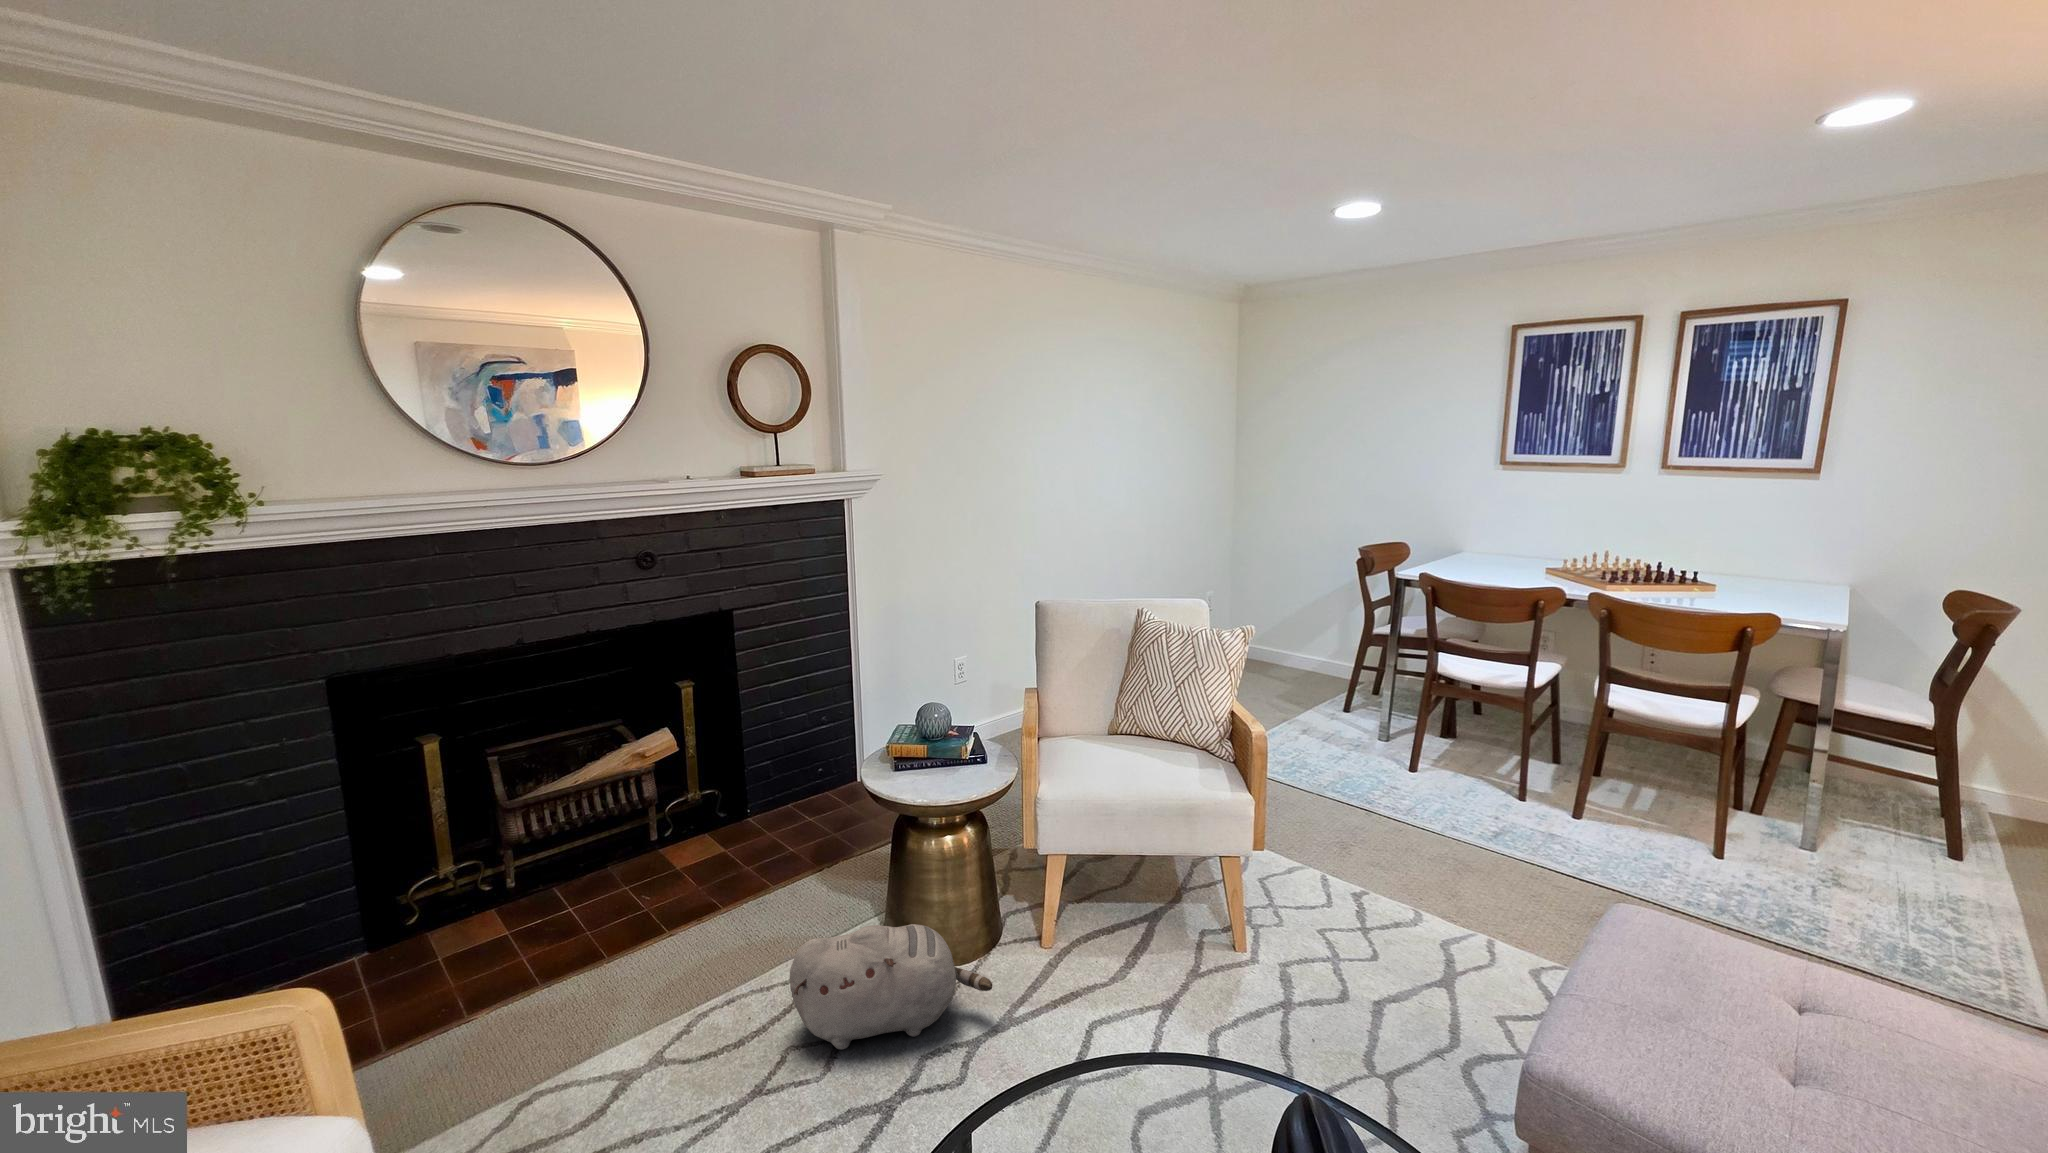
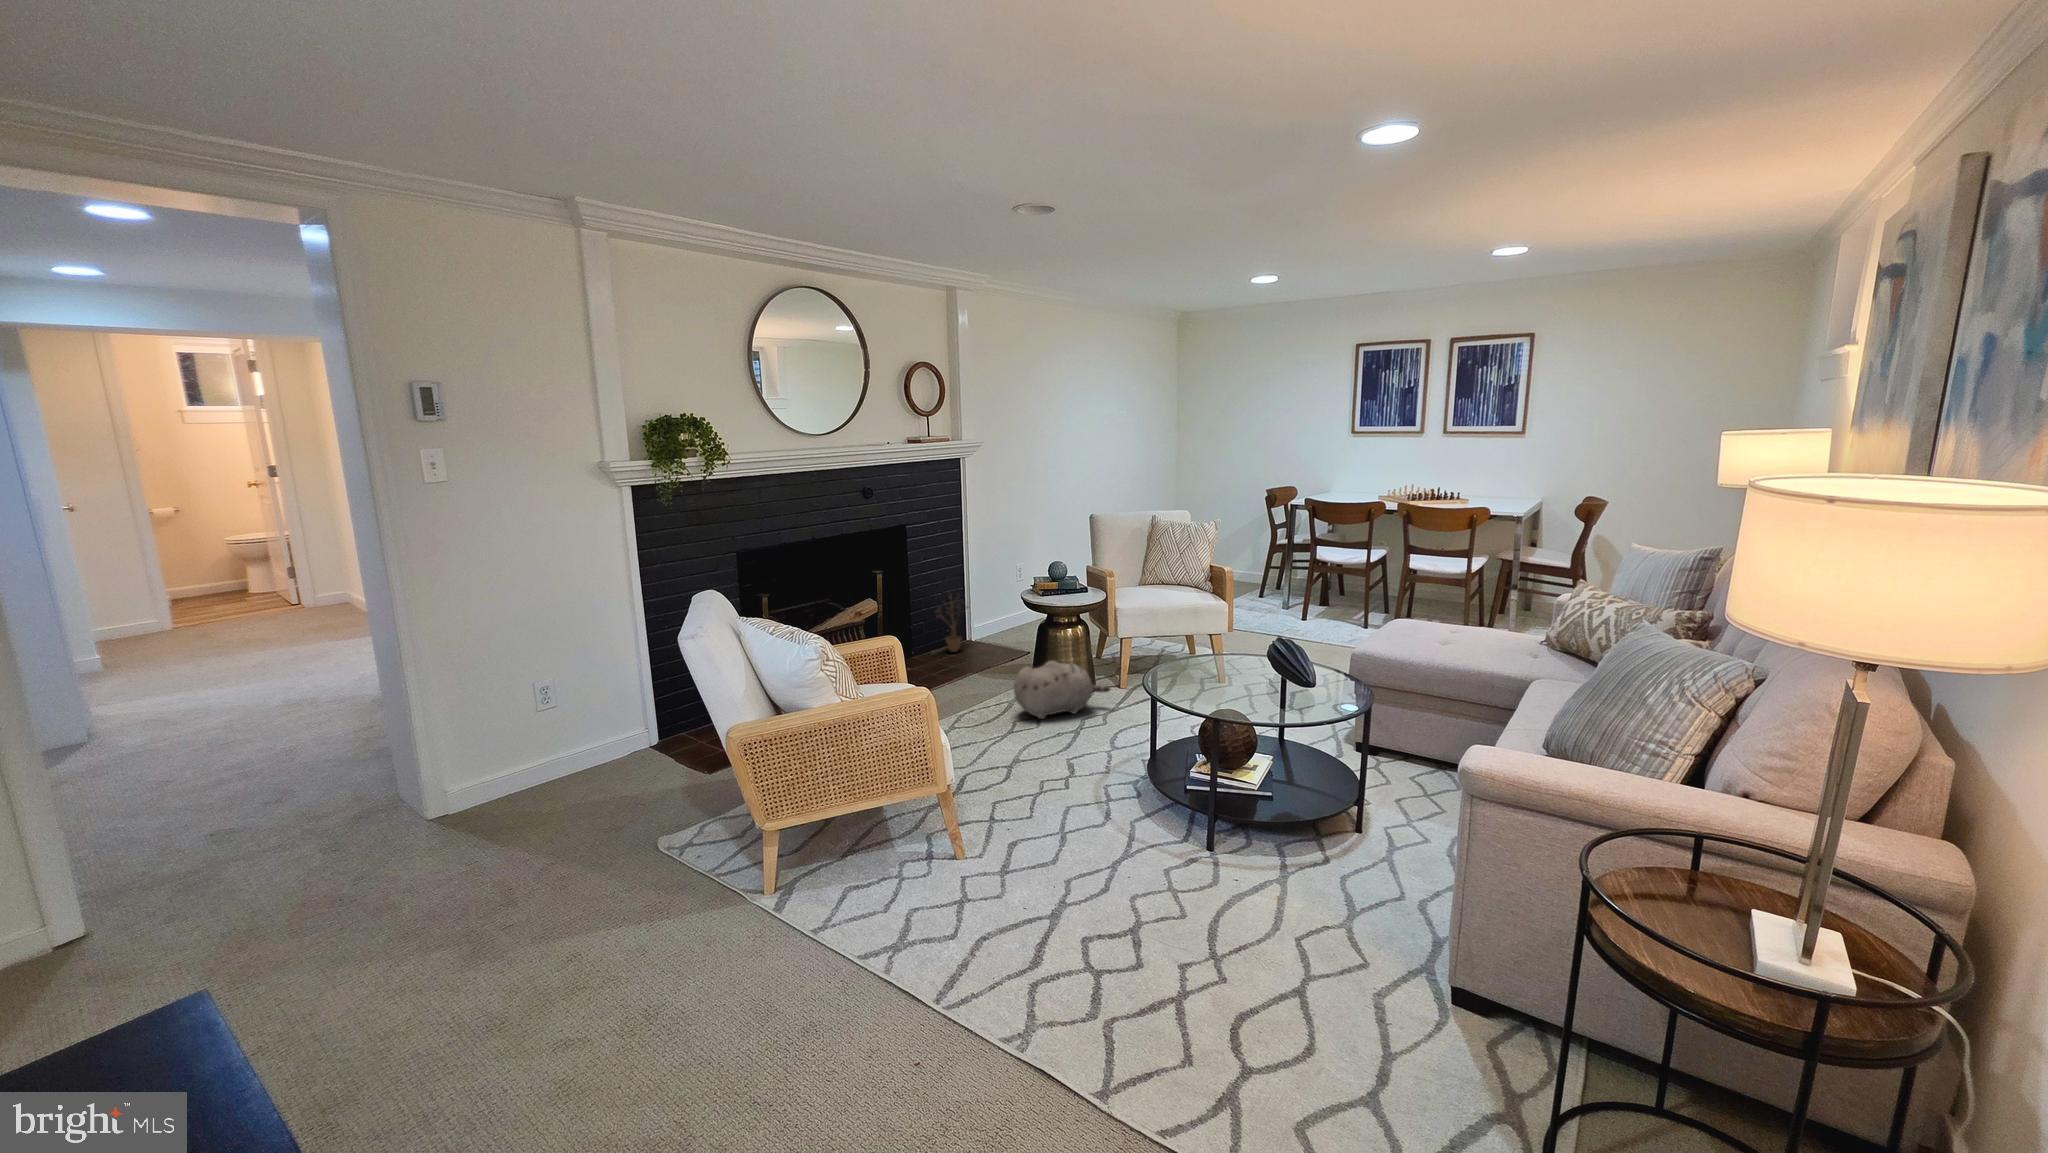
decorative plant: none [771,718,842,818] -> present [934,596,968,652]

